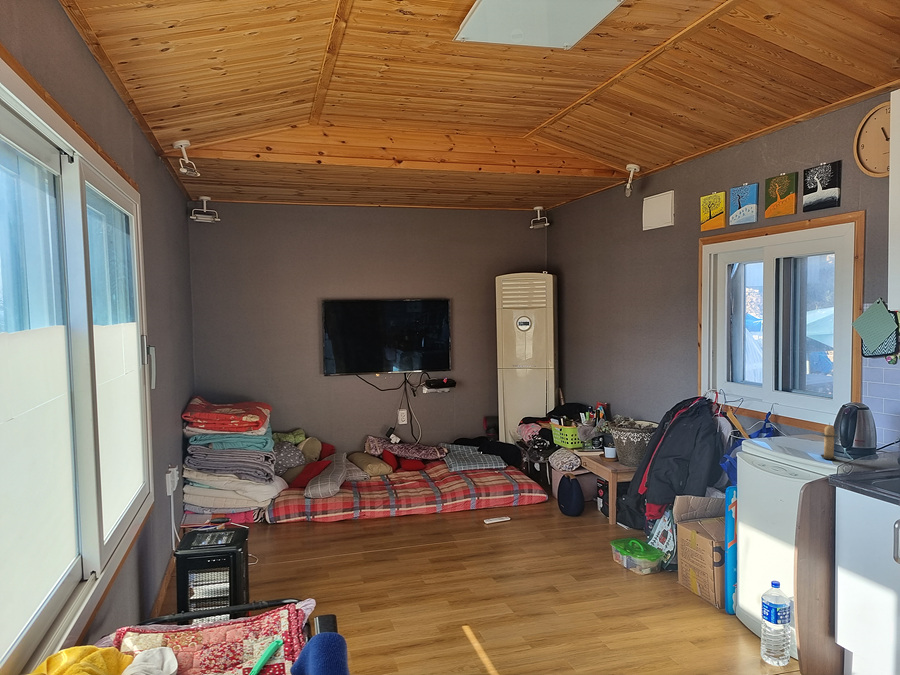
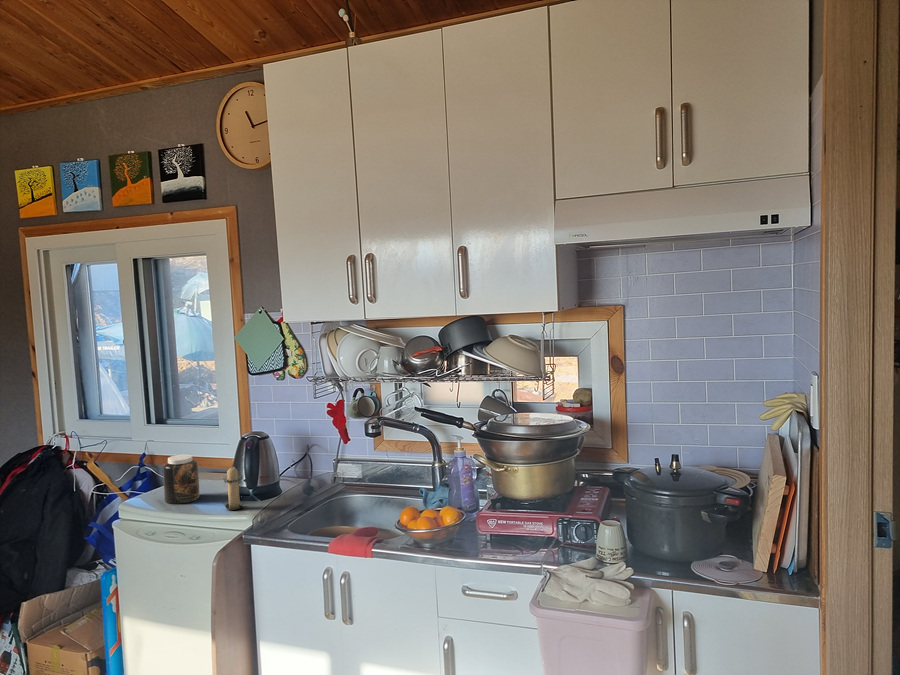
jar: none [776,411,805,448] -> present [163,454,200,504]

